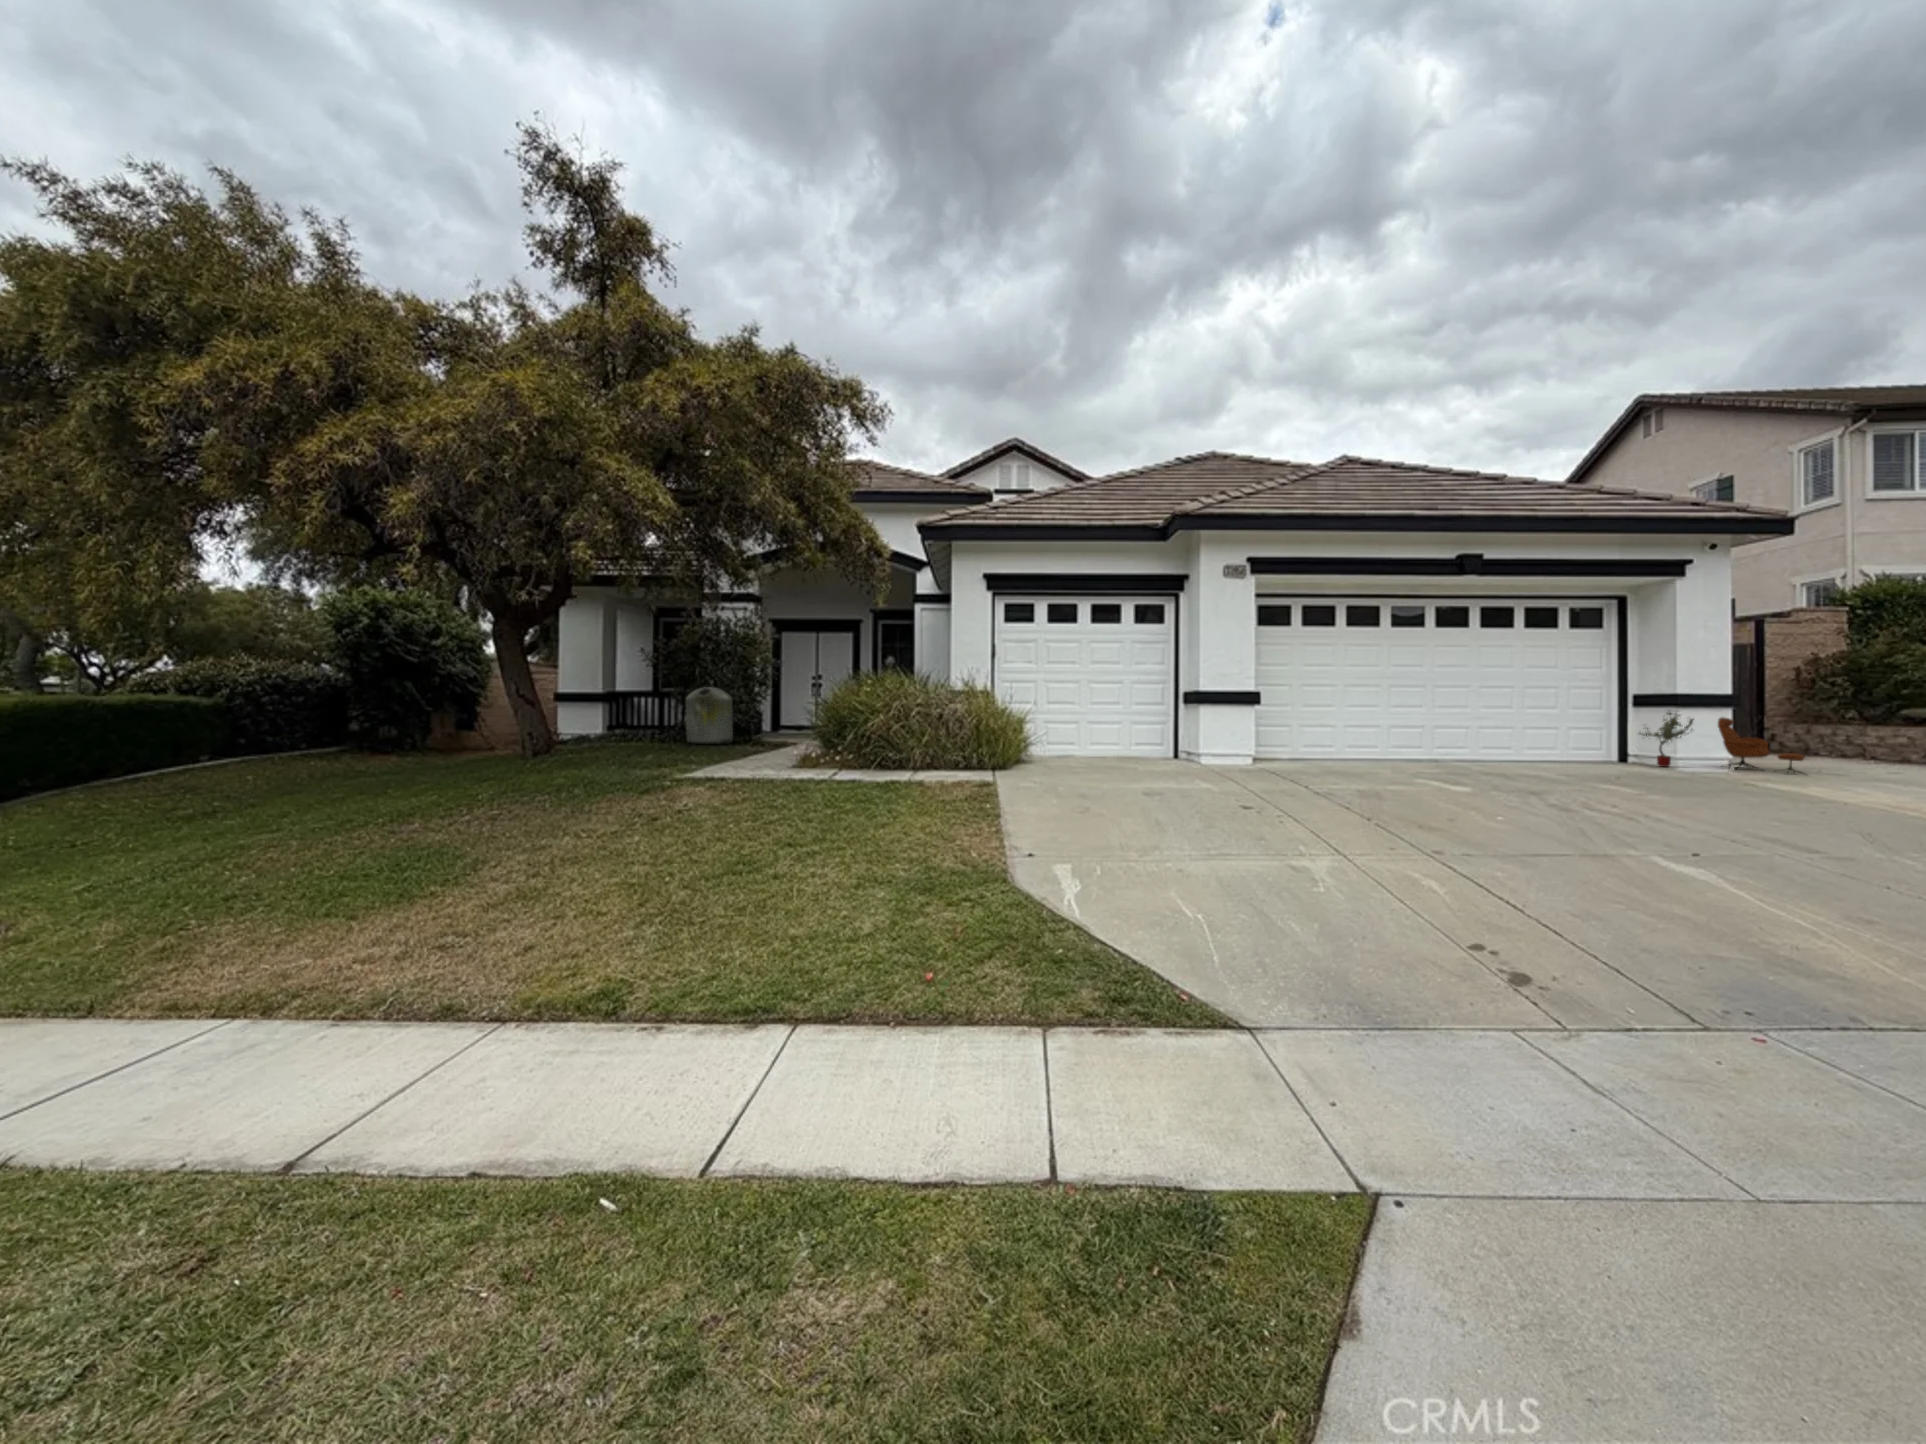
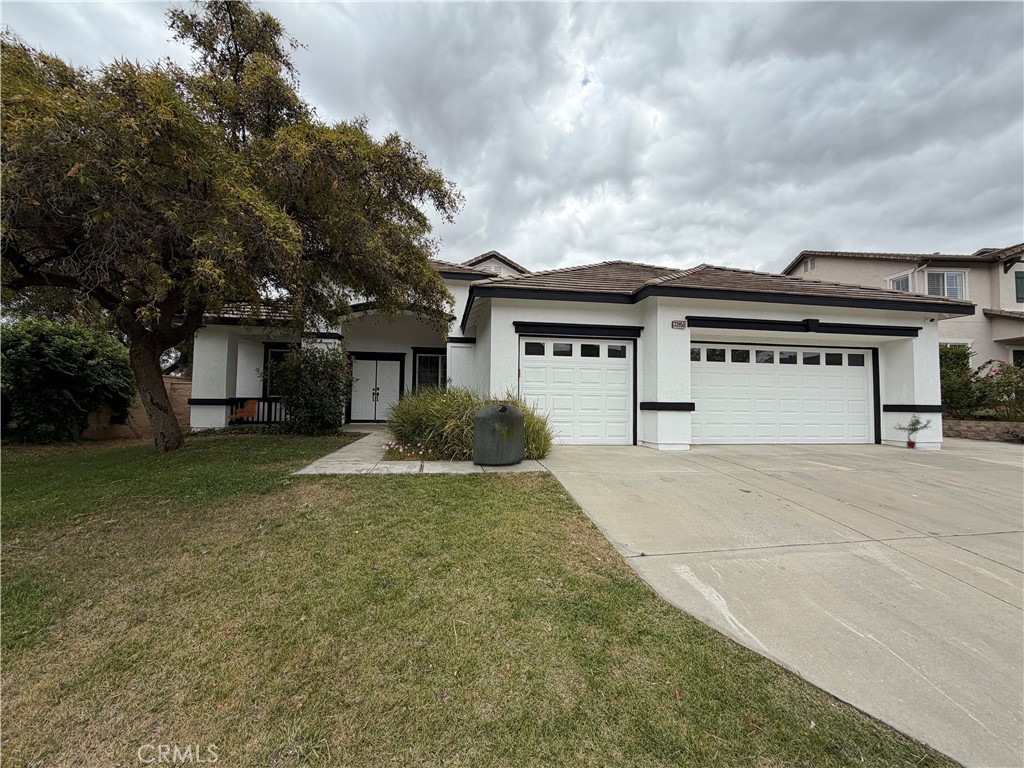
trash can: present [686,687,733,744] -> present [473,403,524,466]
lounge chair: present [1718,717,1805,772] -> present [228,400,257,424]

